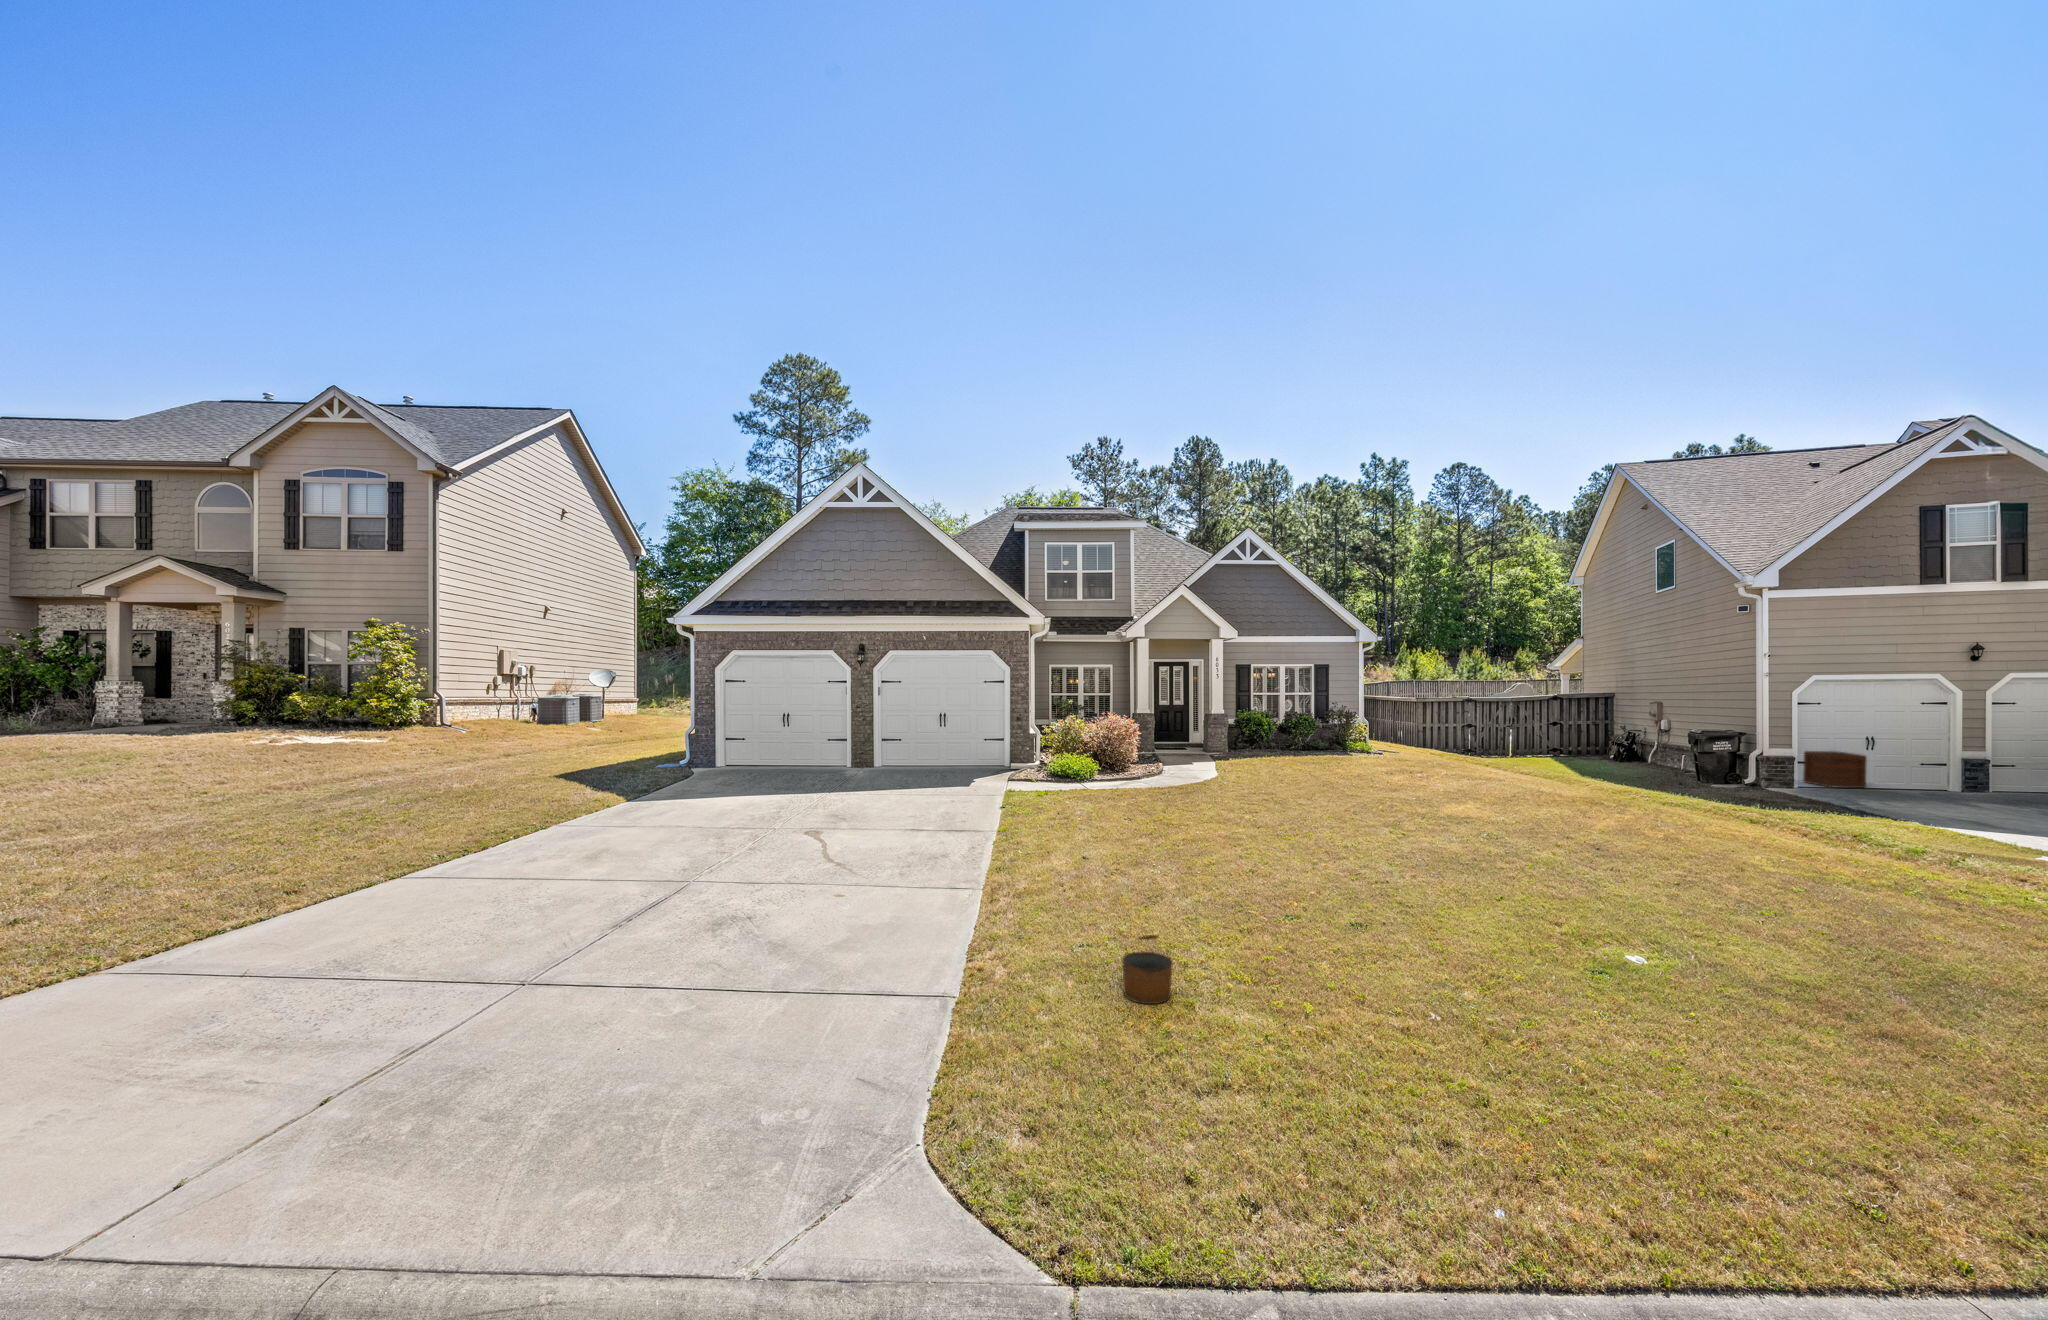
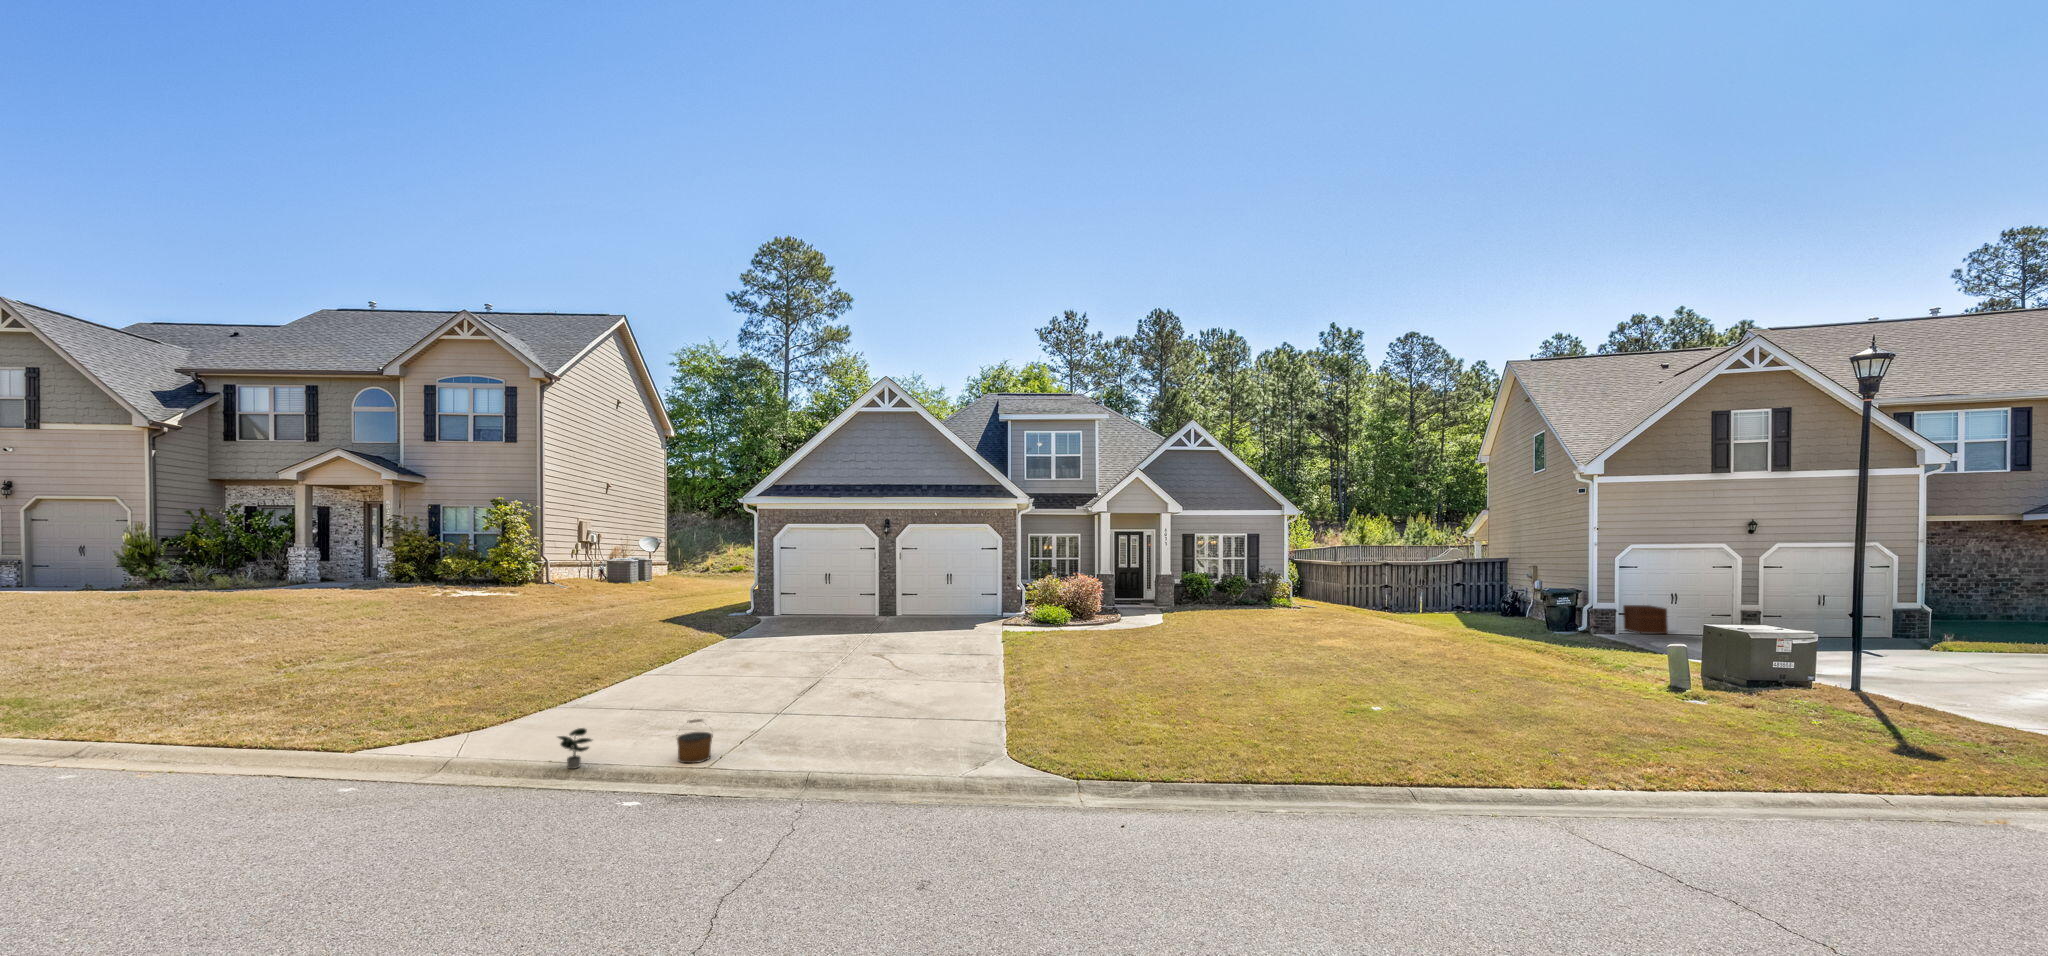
bucket: present [1122,935,1173,1004] -> present [677,719,713,763]
potted plant: none [221,1000,304,1084] -> present [558,728,592,769]

